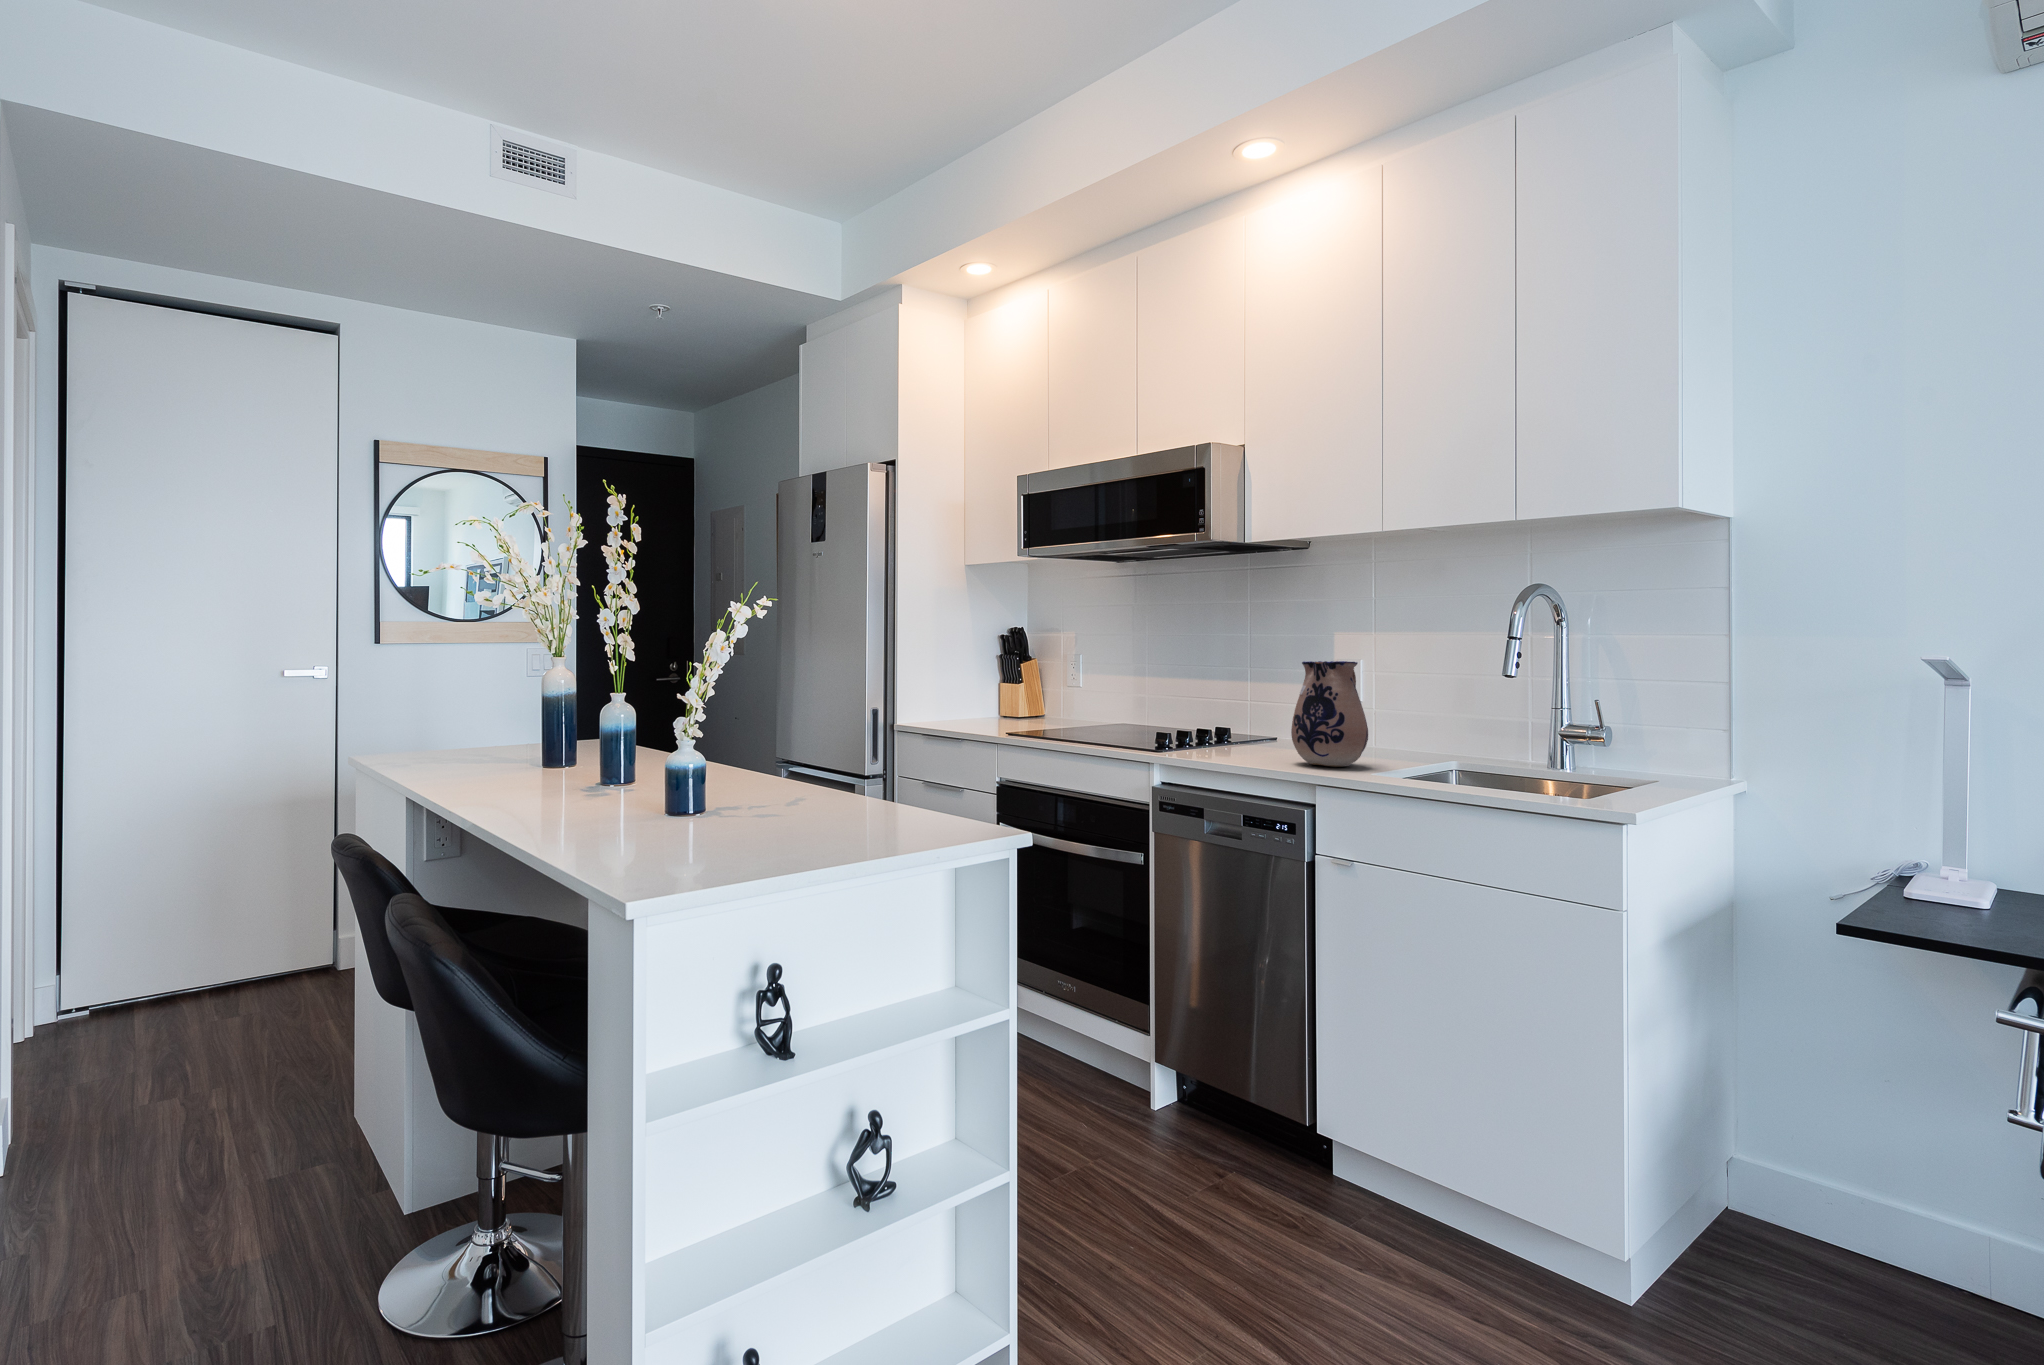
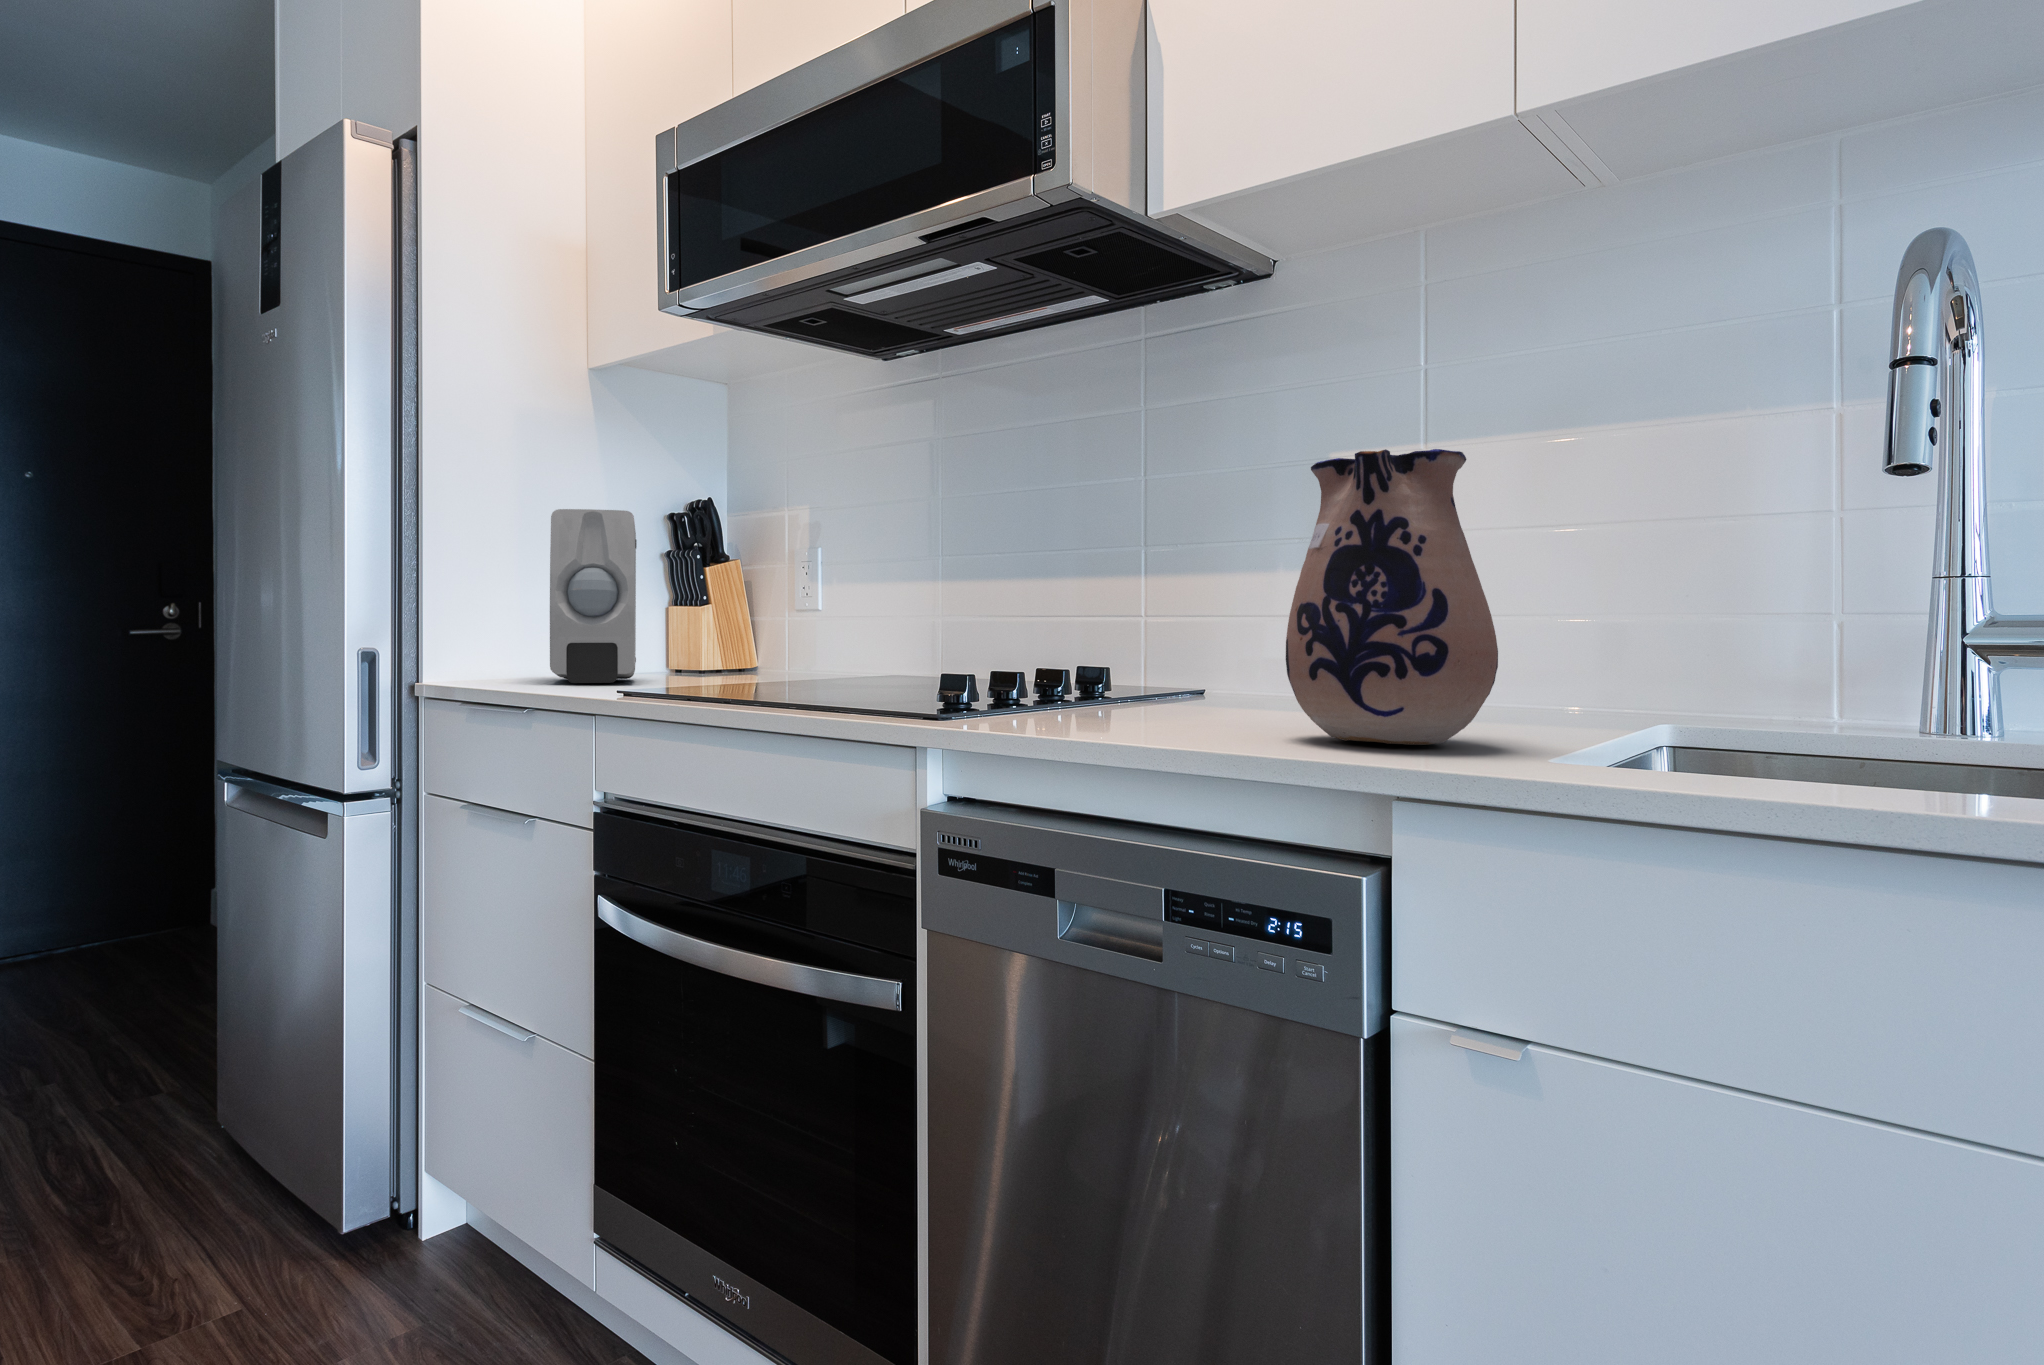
soap dispenser: none [968,648,1010,728] -> present [550,509,637,683]

